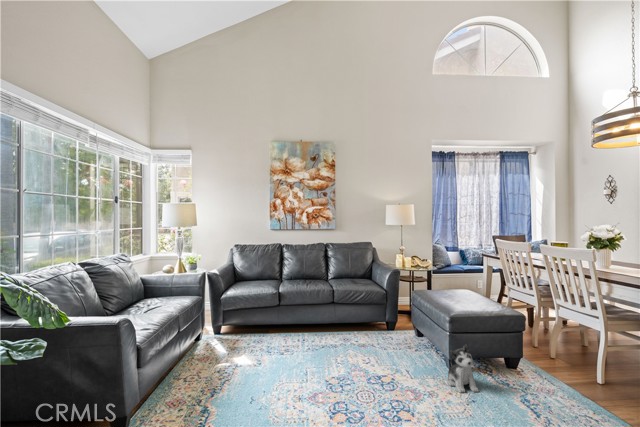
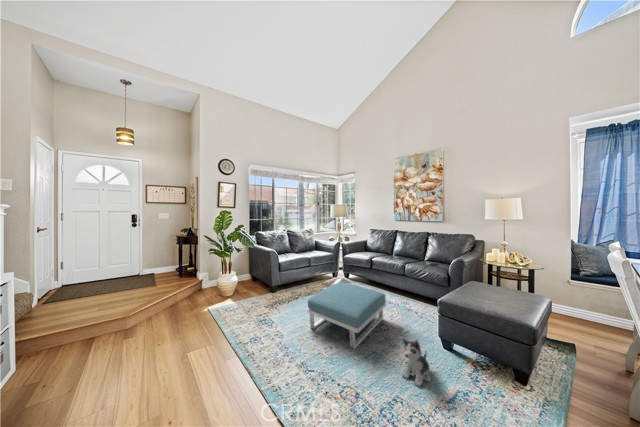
footstool: none [289,322,402,413] -> present [307,282,386,348]

